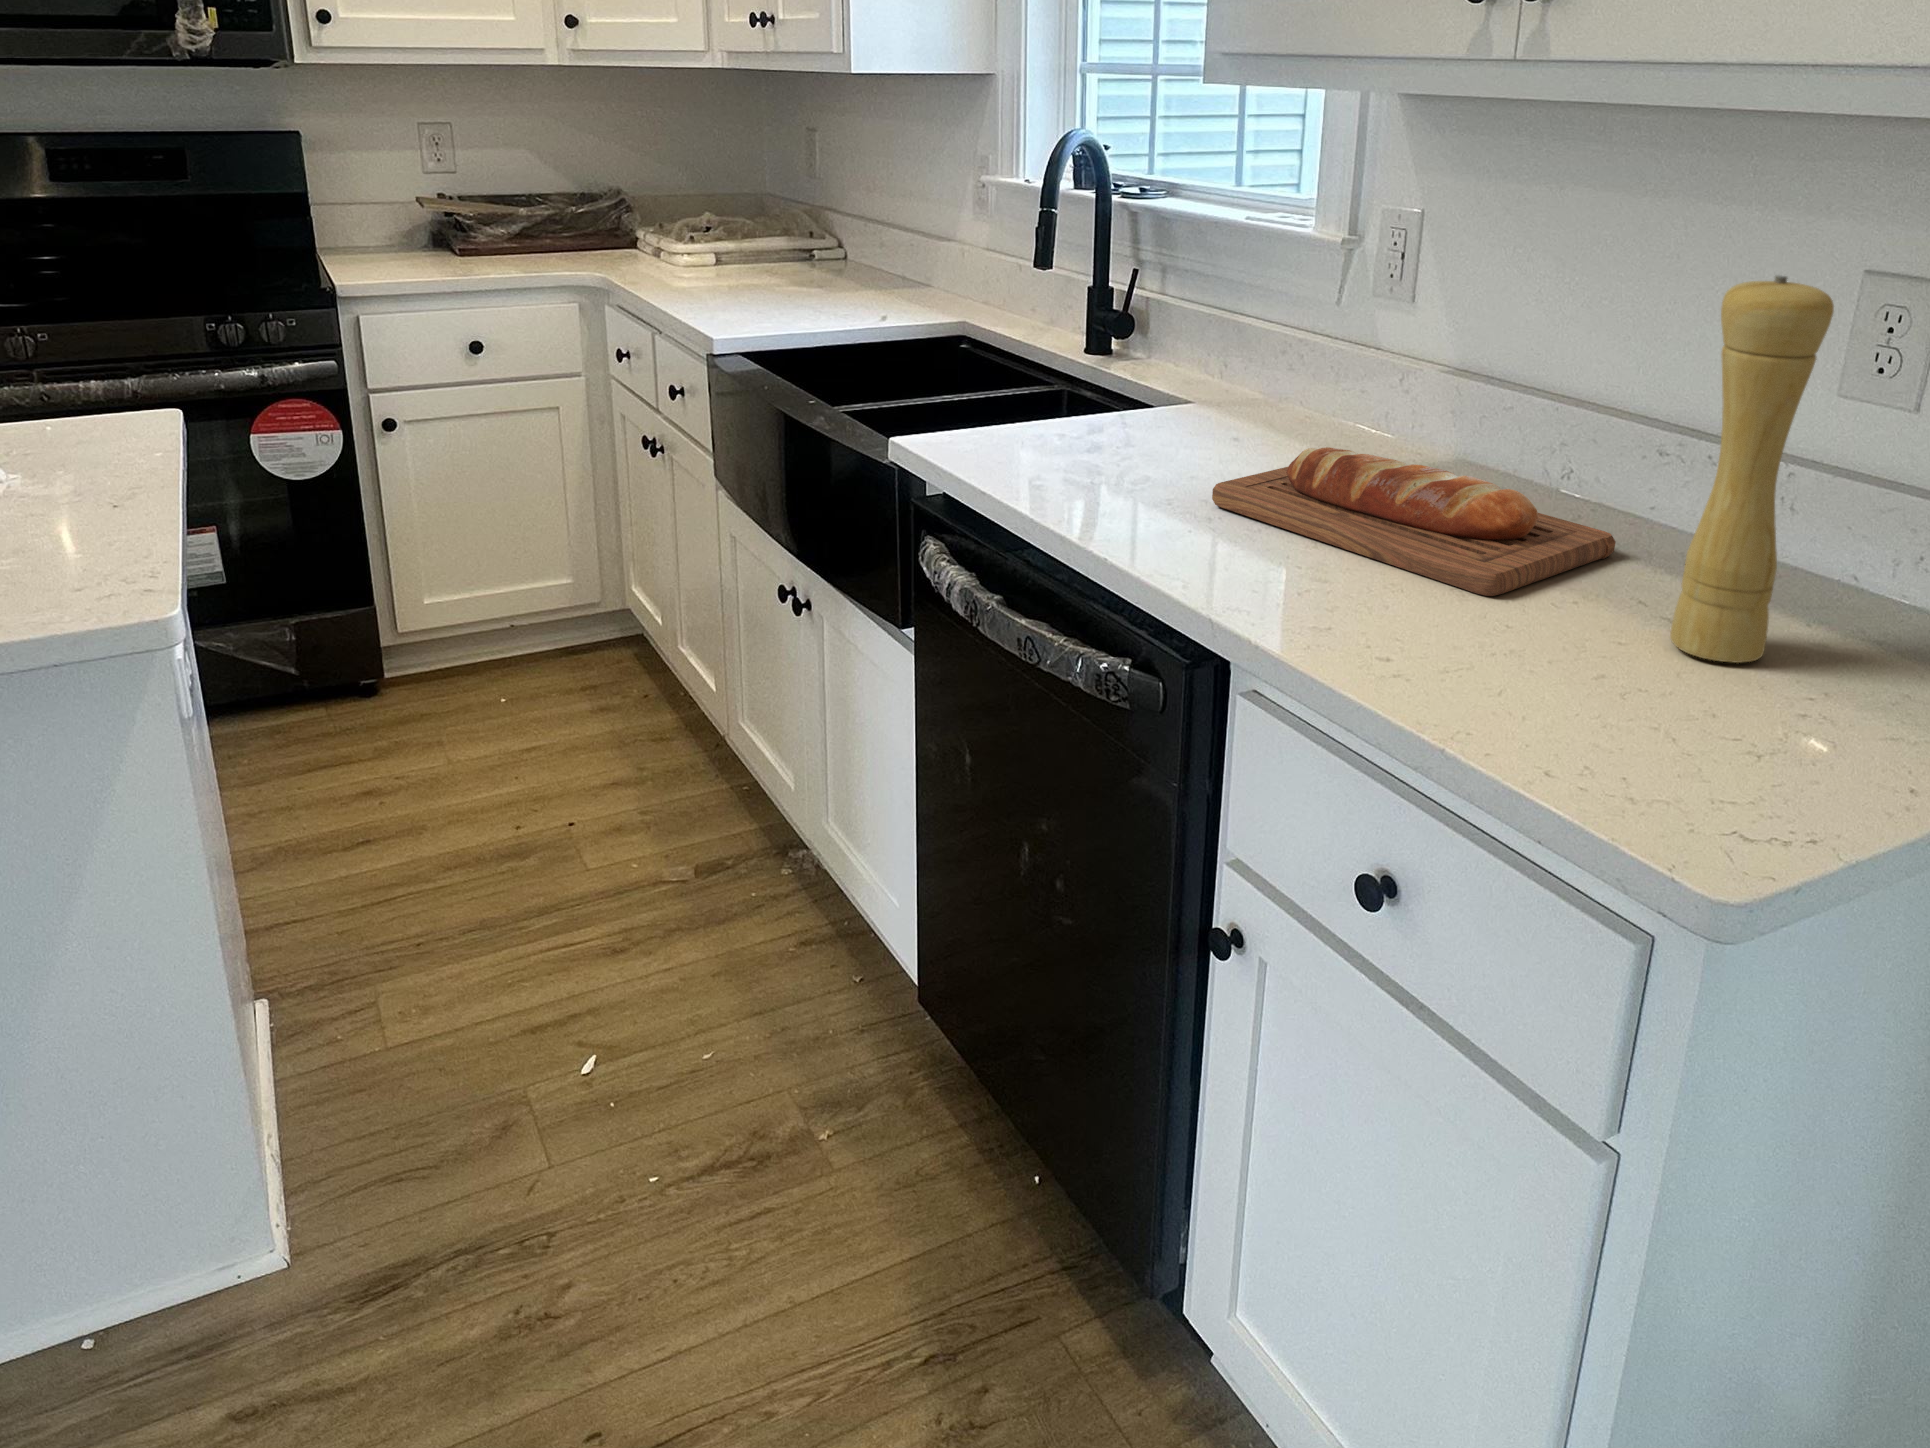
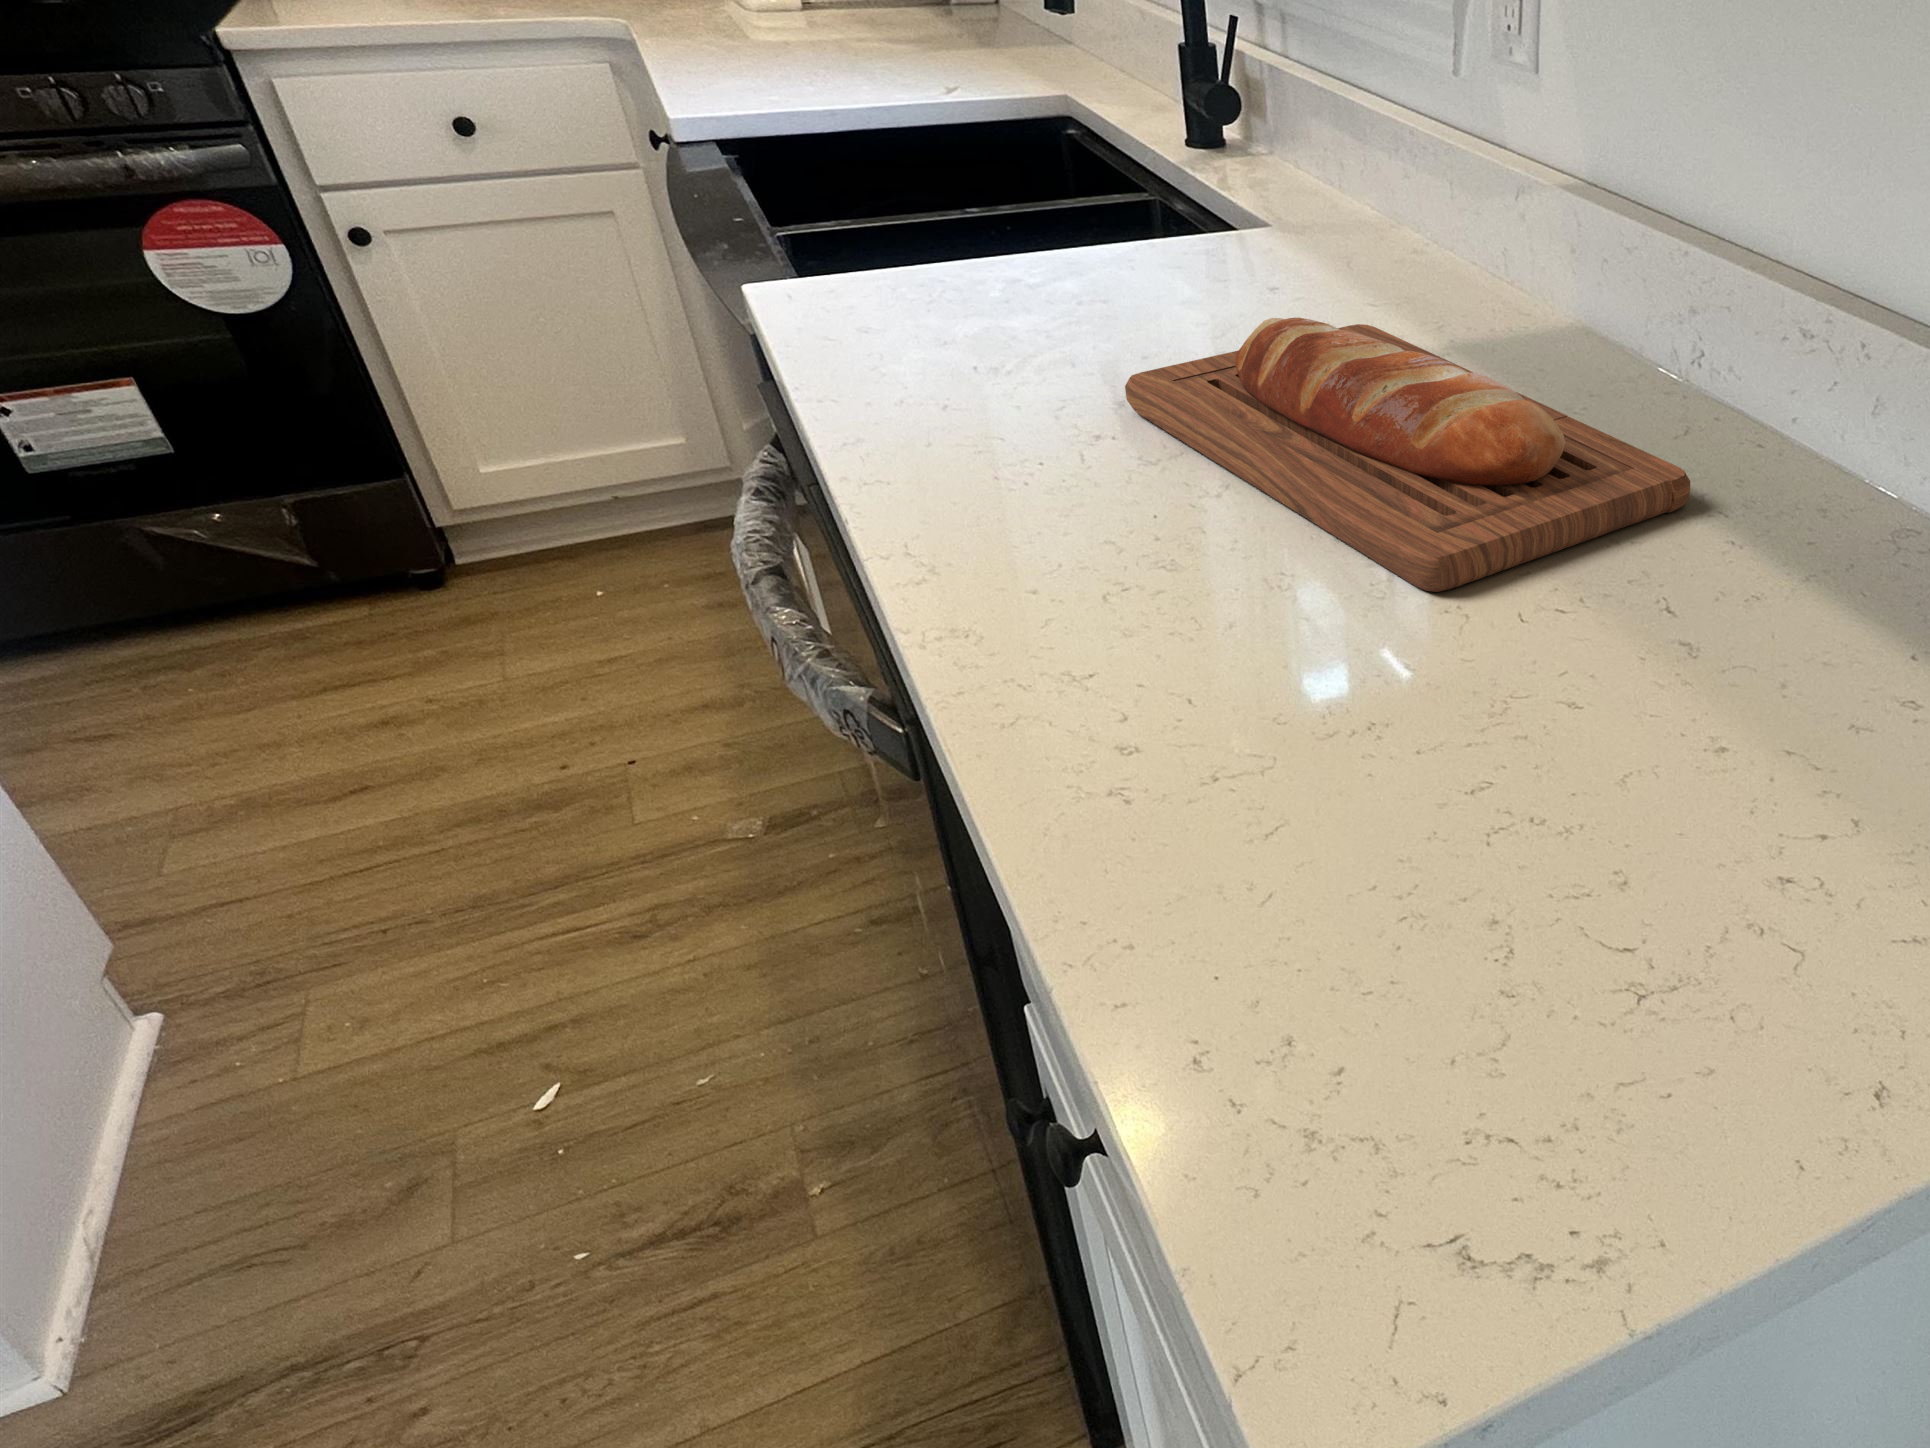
pepper mill: present [1670,275,1834,663] -> none [1662,18,1911,741]

